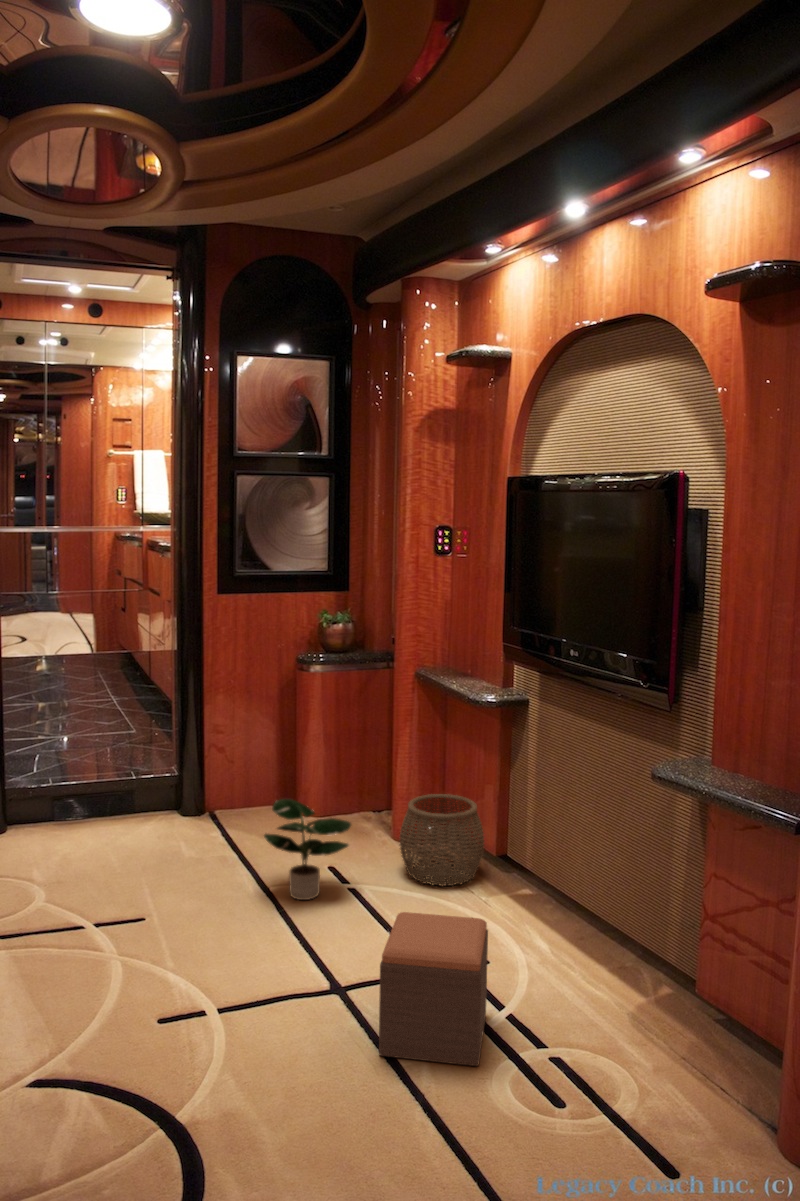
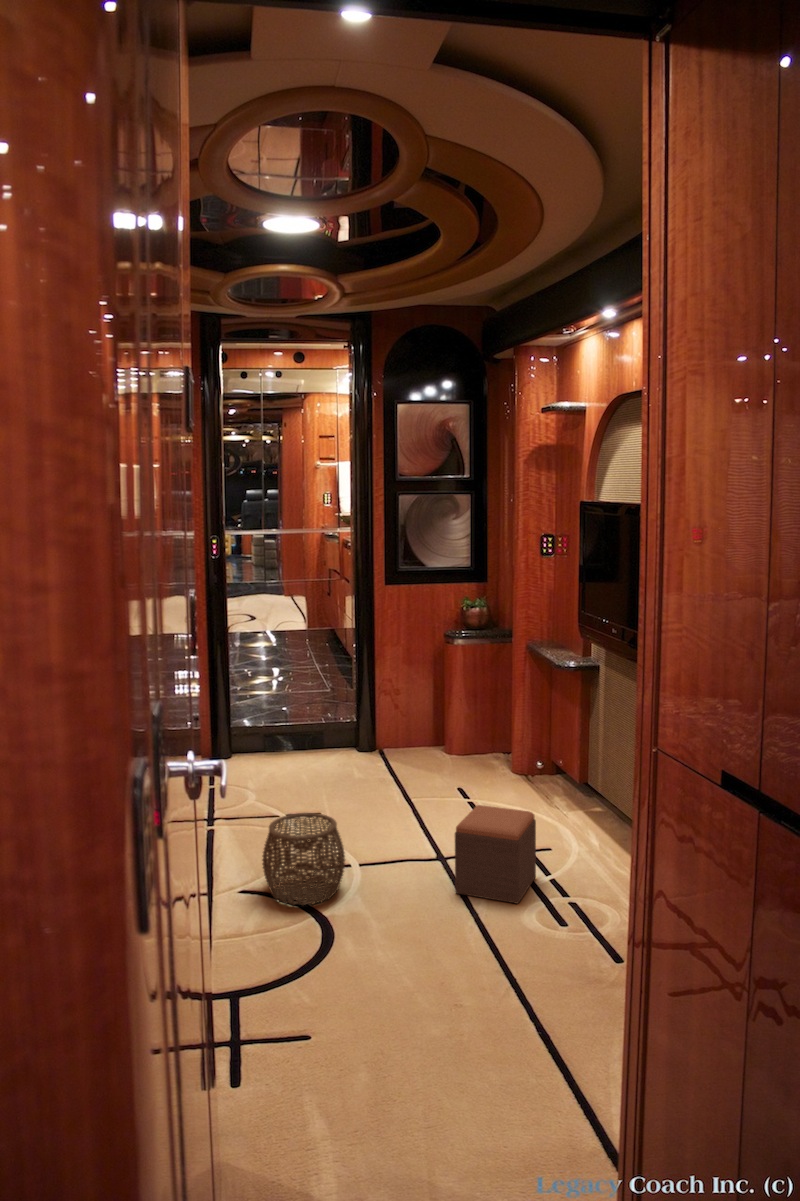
woven basket: present [400,794,484,886] -> present [262,813,345,905]
potted plant: present [264,799,351,900] -> none [405,735,469,806]

